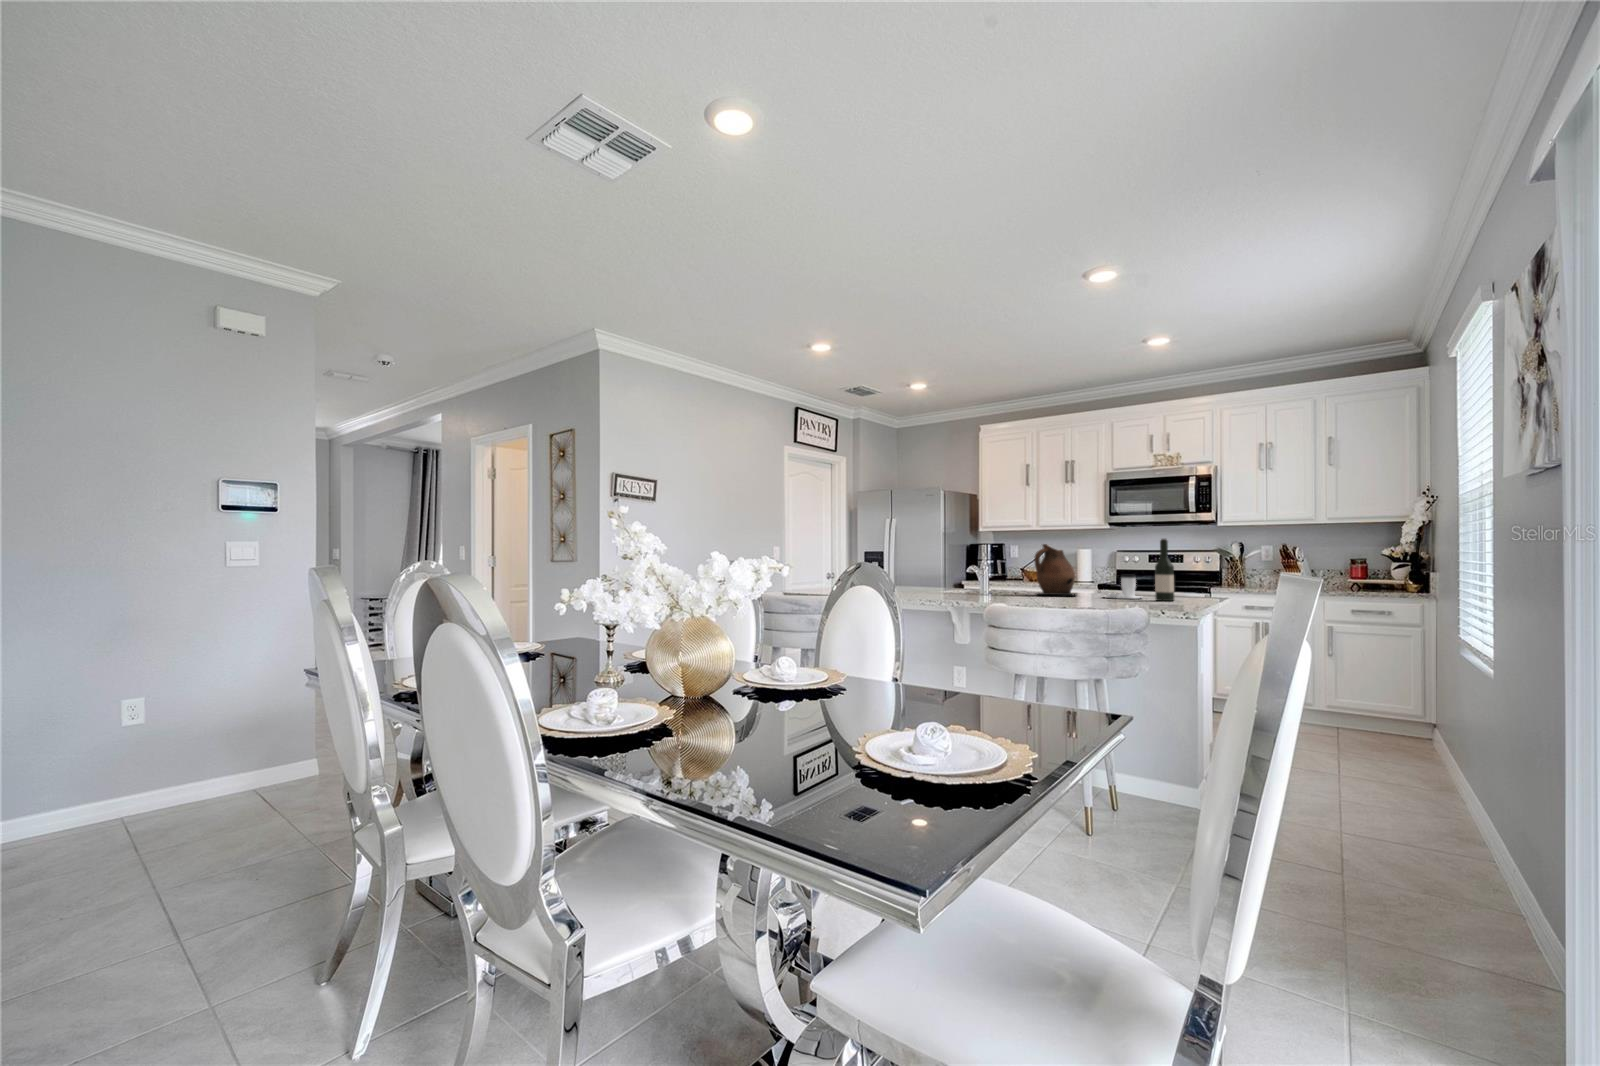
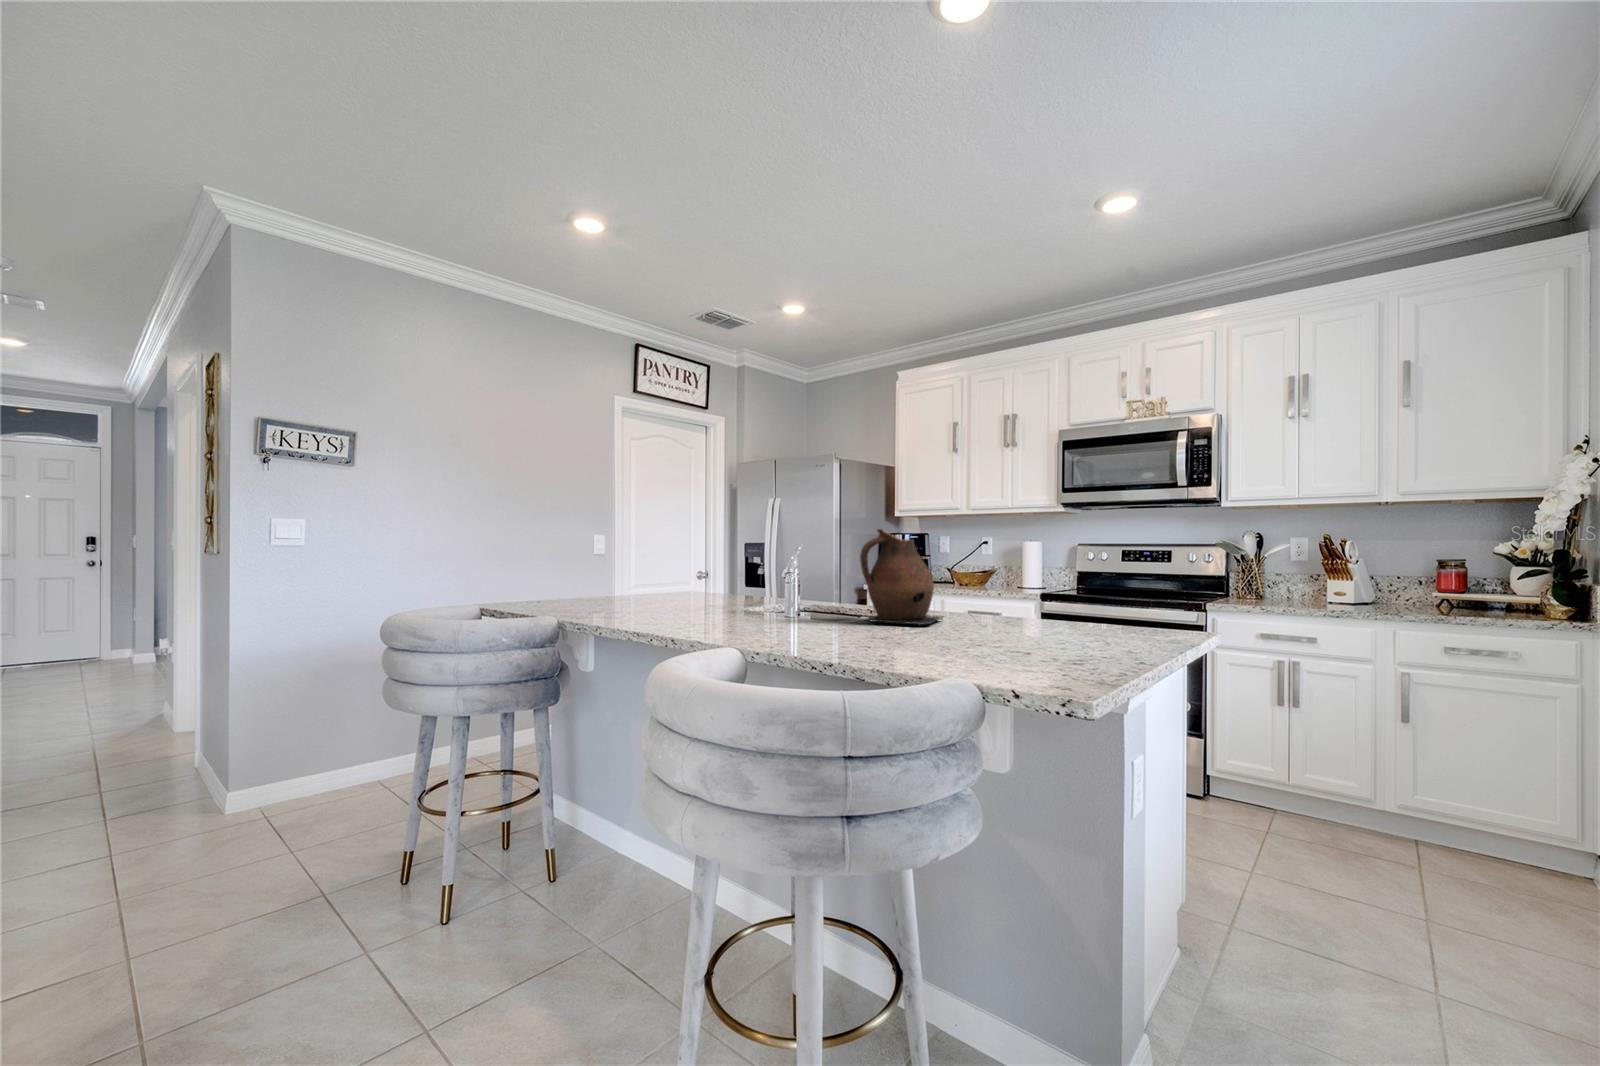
wine bottle: present [1155,539,1174,601] -> none [1058,517,1094,645]
coffee cup: present [1104,575,1142,599] -> none [970,587,1047,635]

